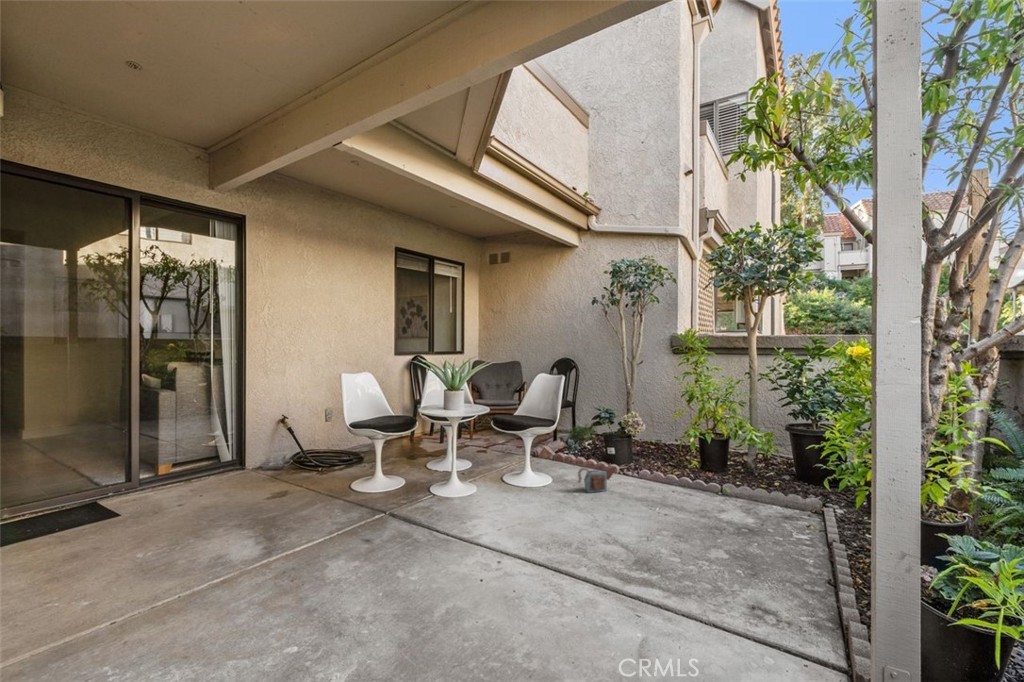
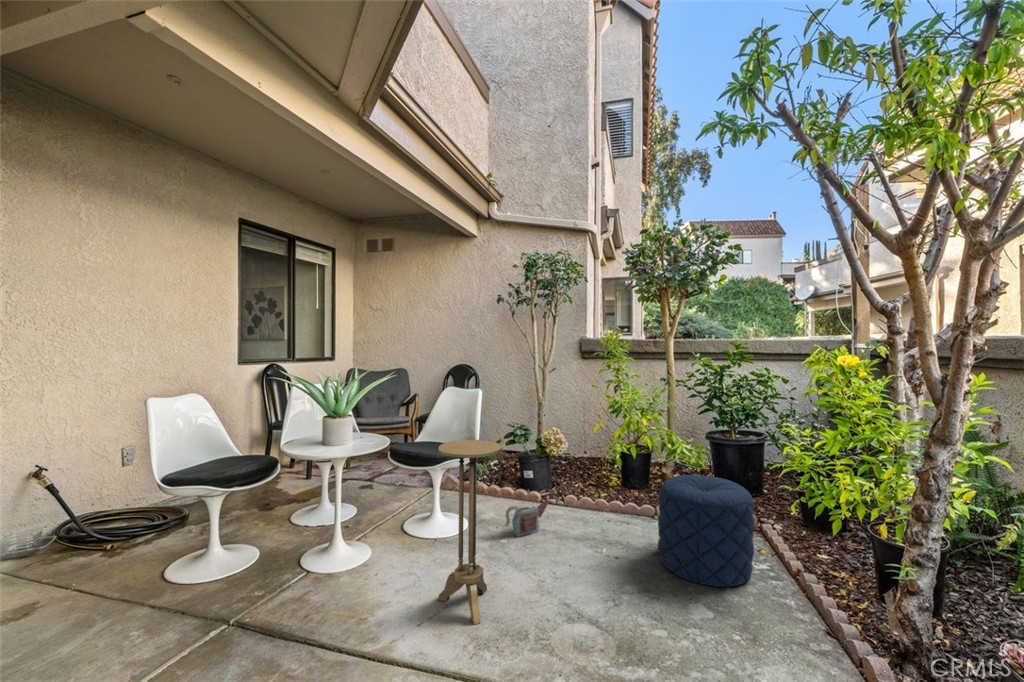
side table: none [514,408,559,536] -> present [438,440,501,625]
pouf: none [701,452,788,544] -> present [658,475,755,587]

